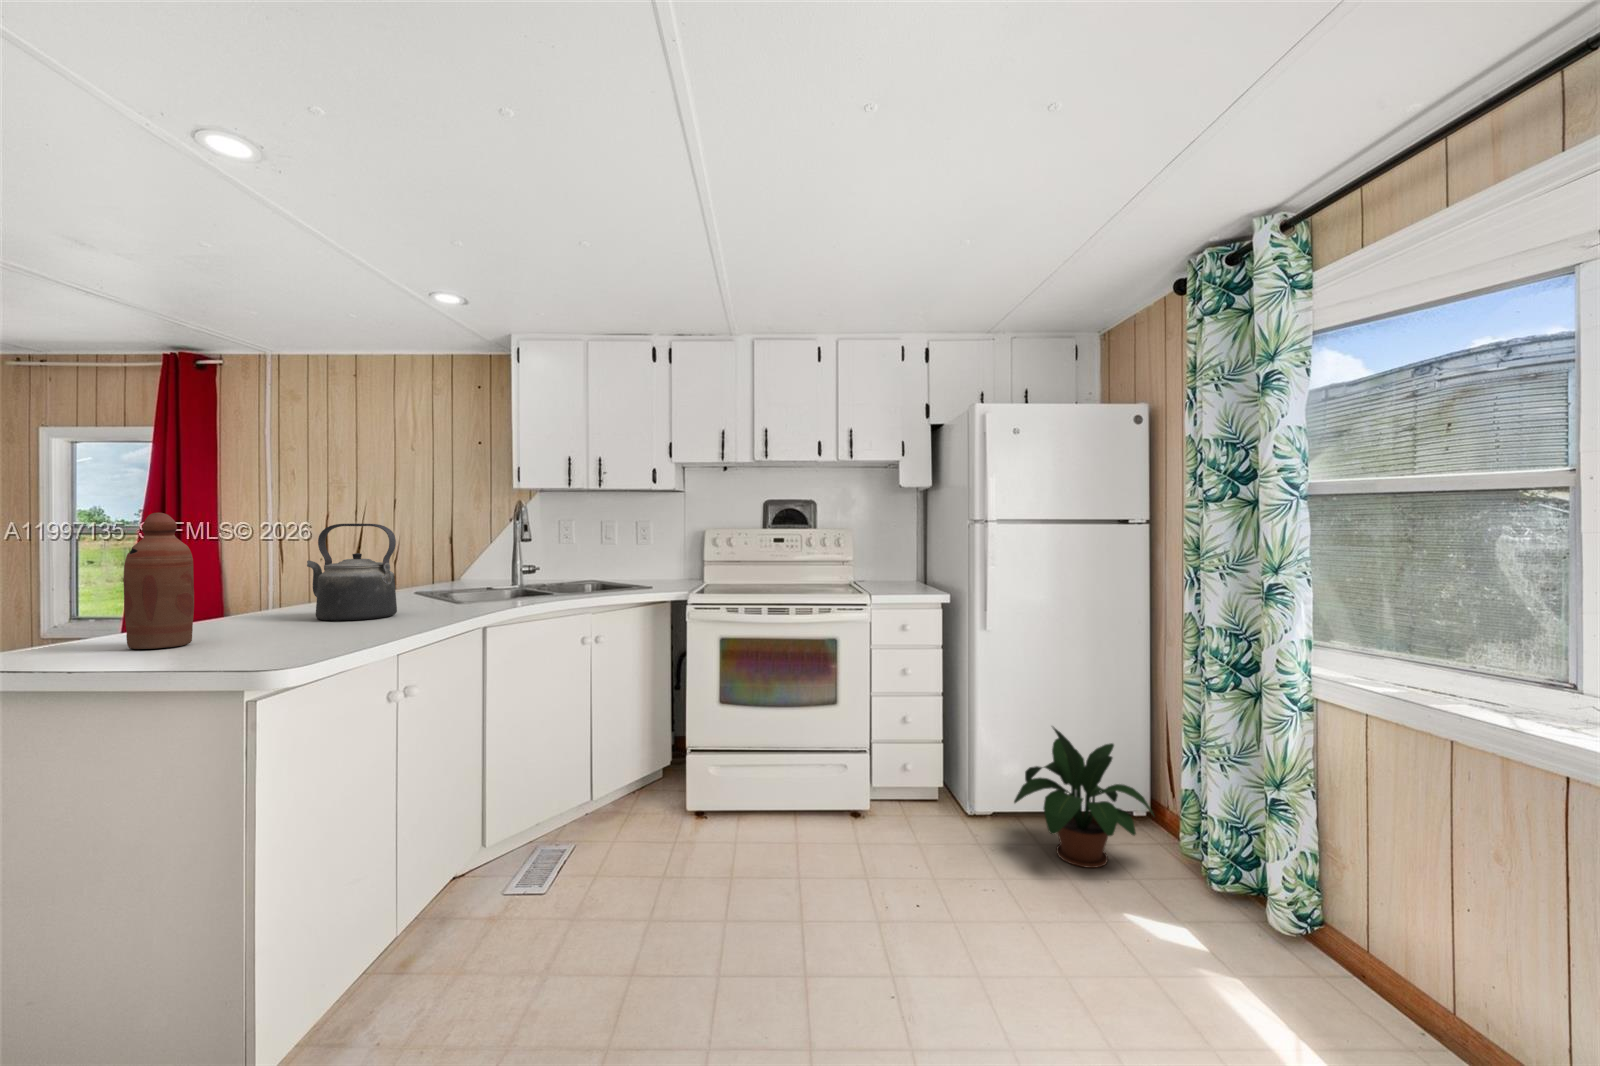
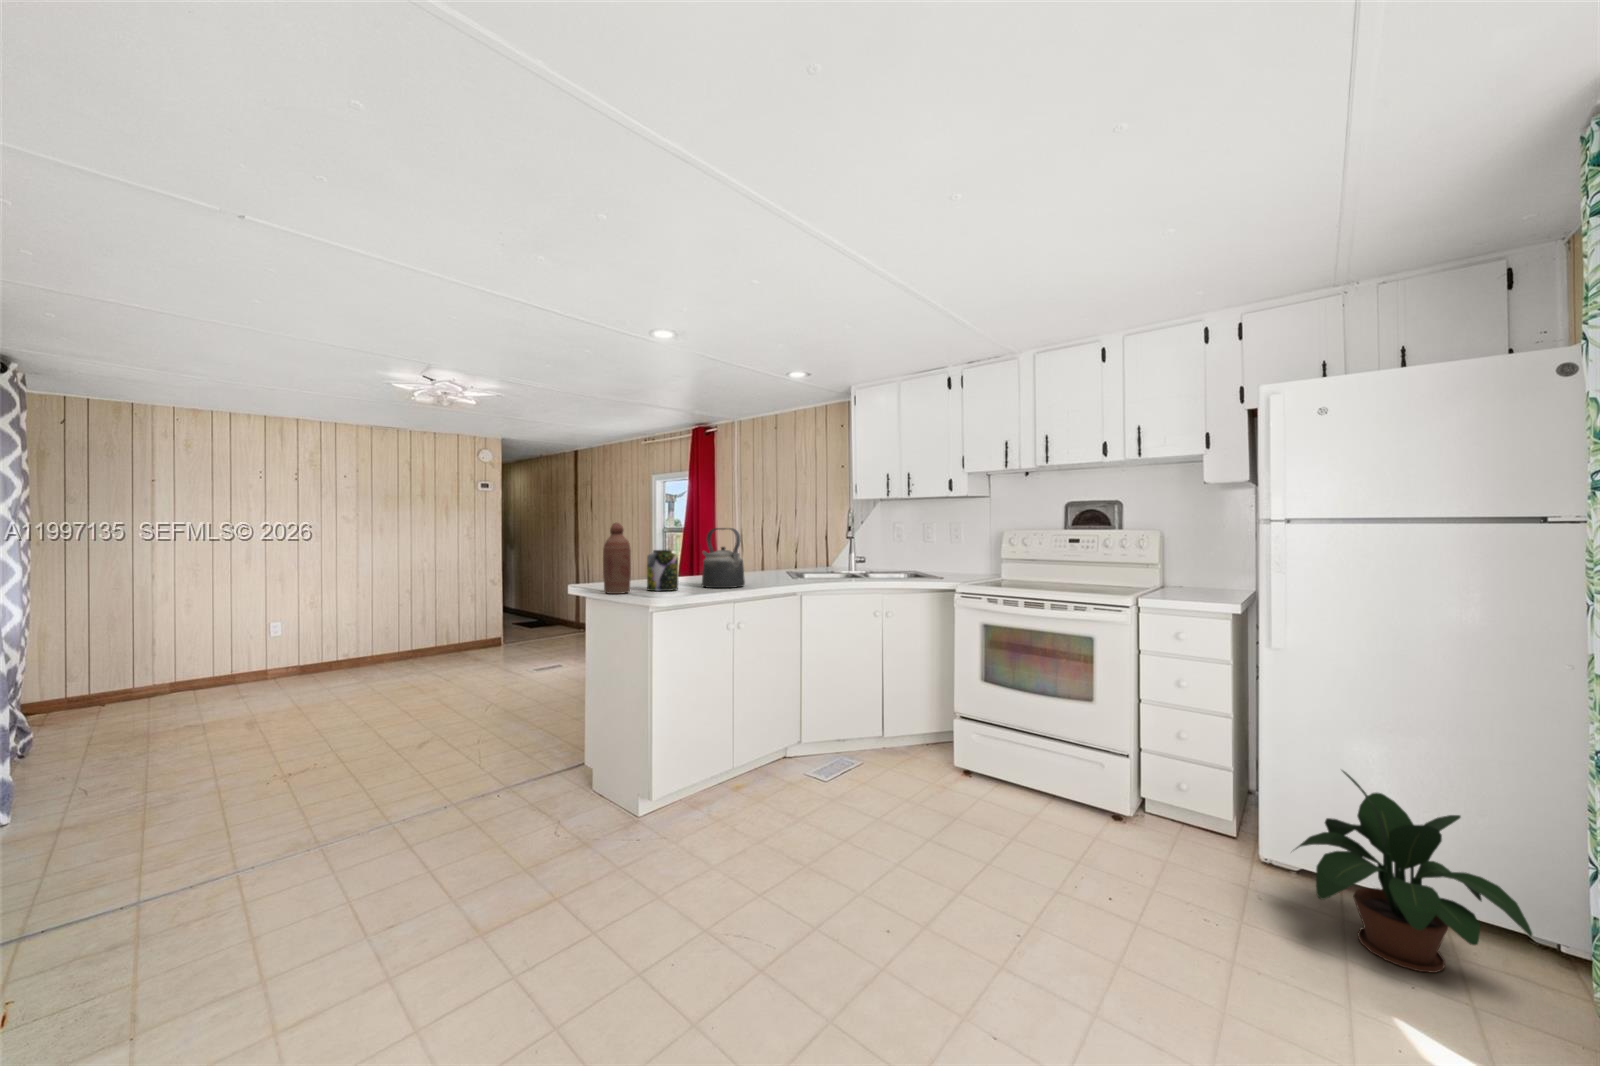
jar: none [216,561,286,635] -> present [647,550,678,591]

